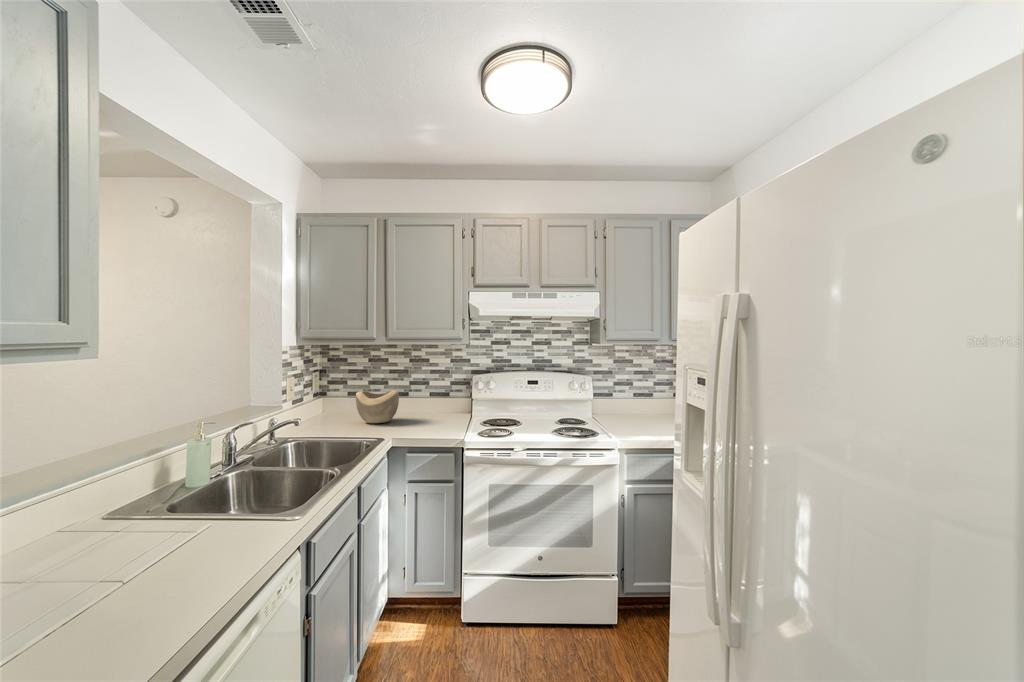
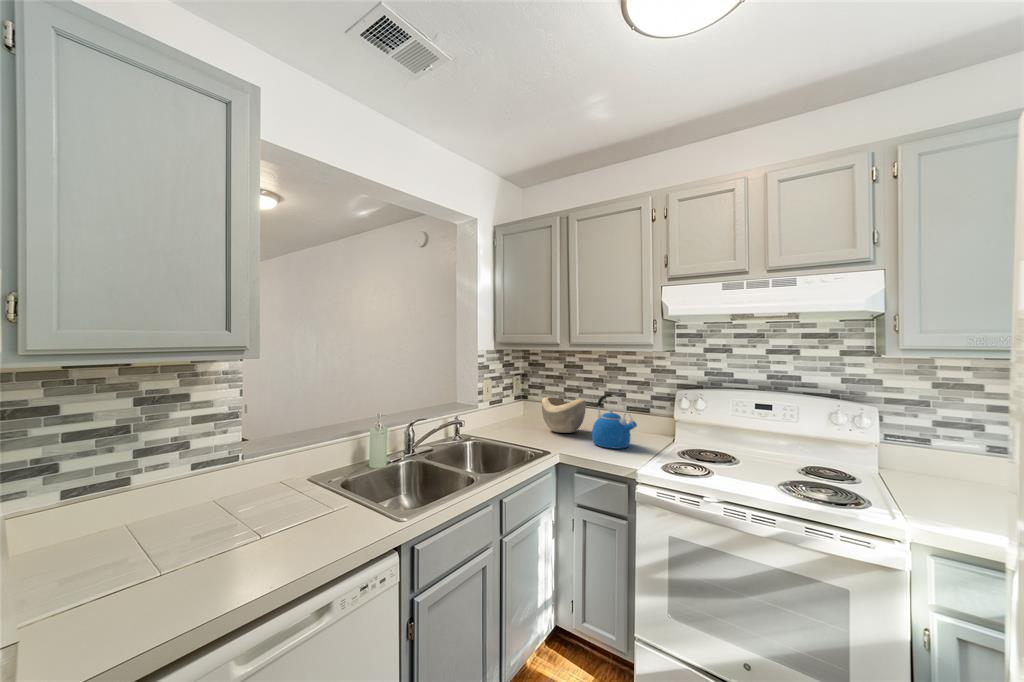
kettle: none [413,383,452,429] -> present [592,394,637,449]

